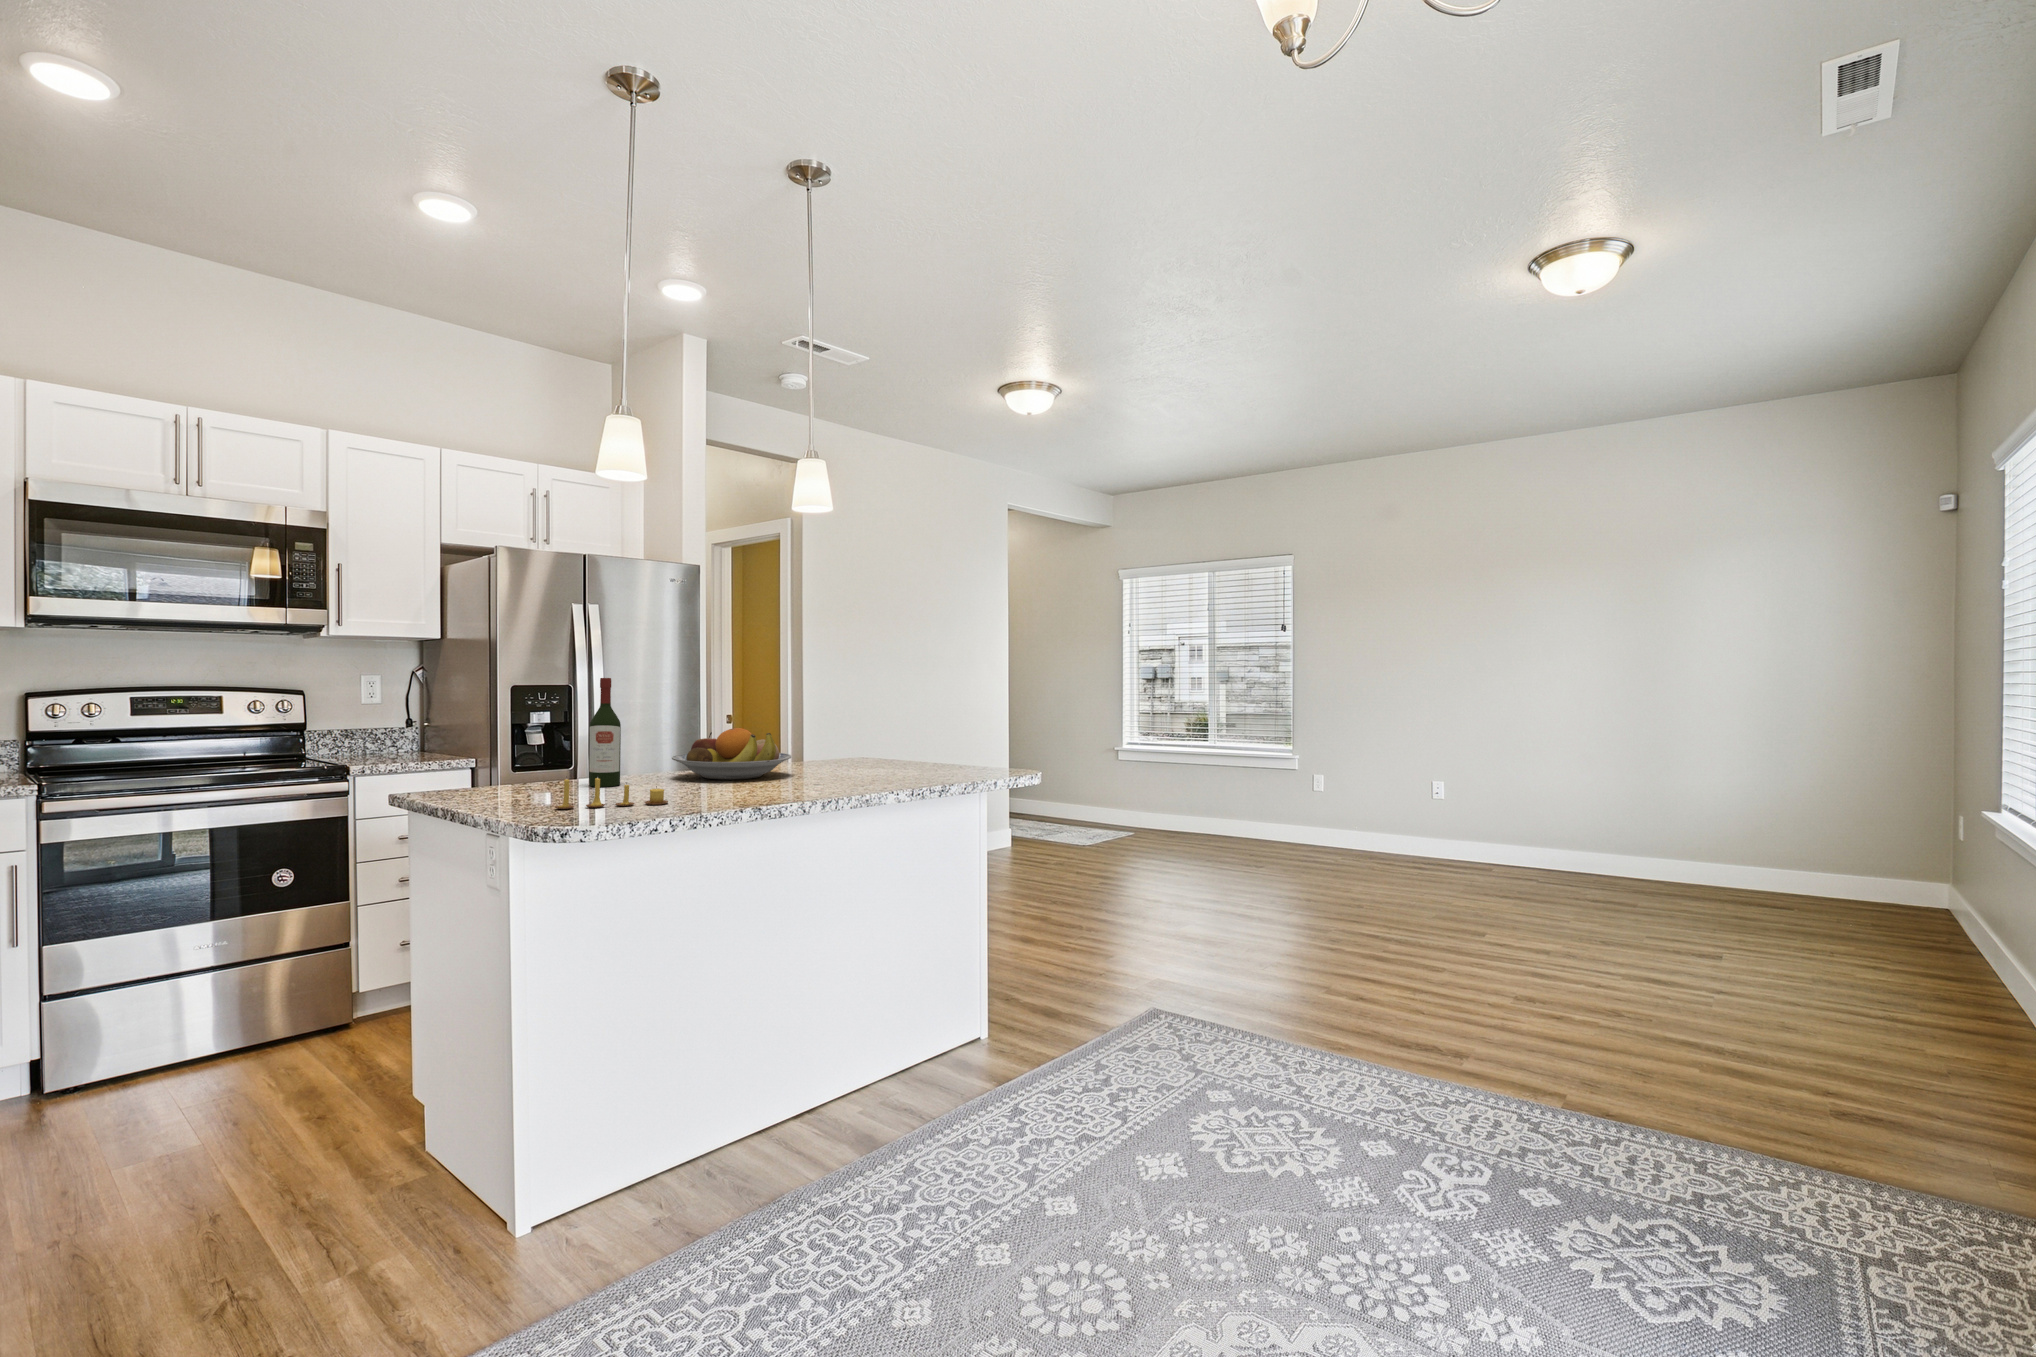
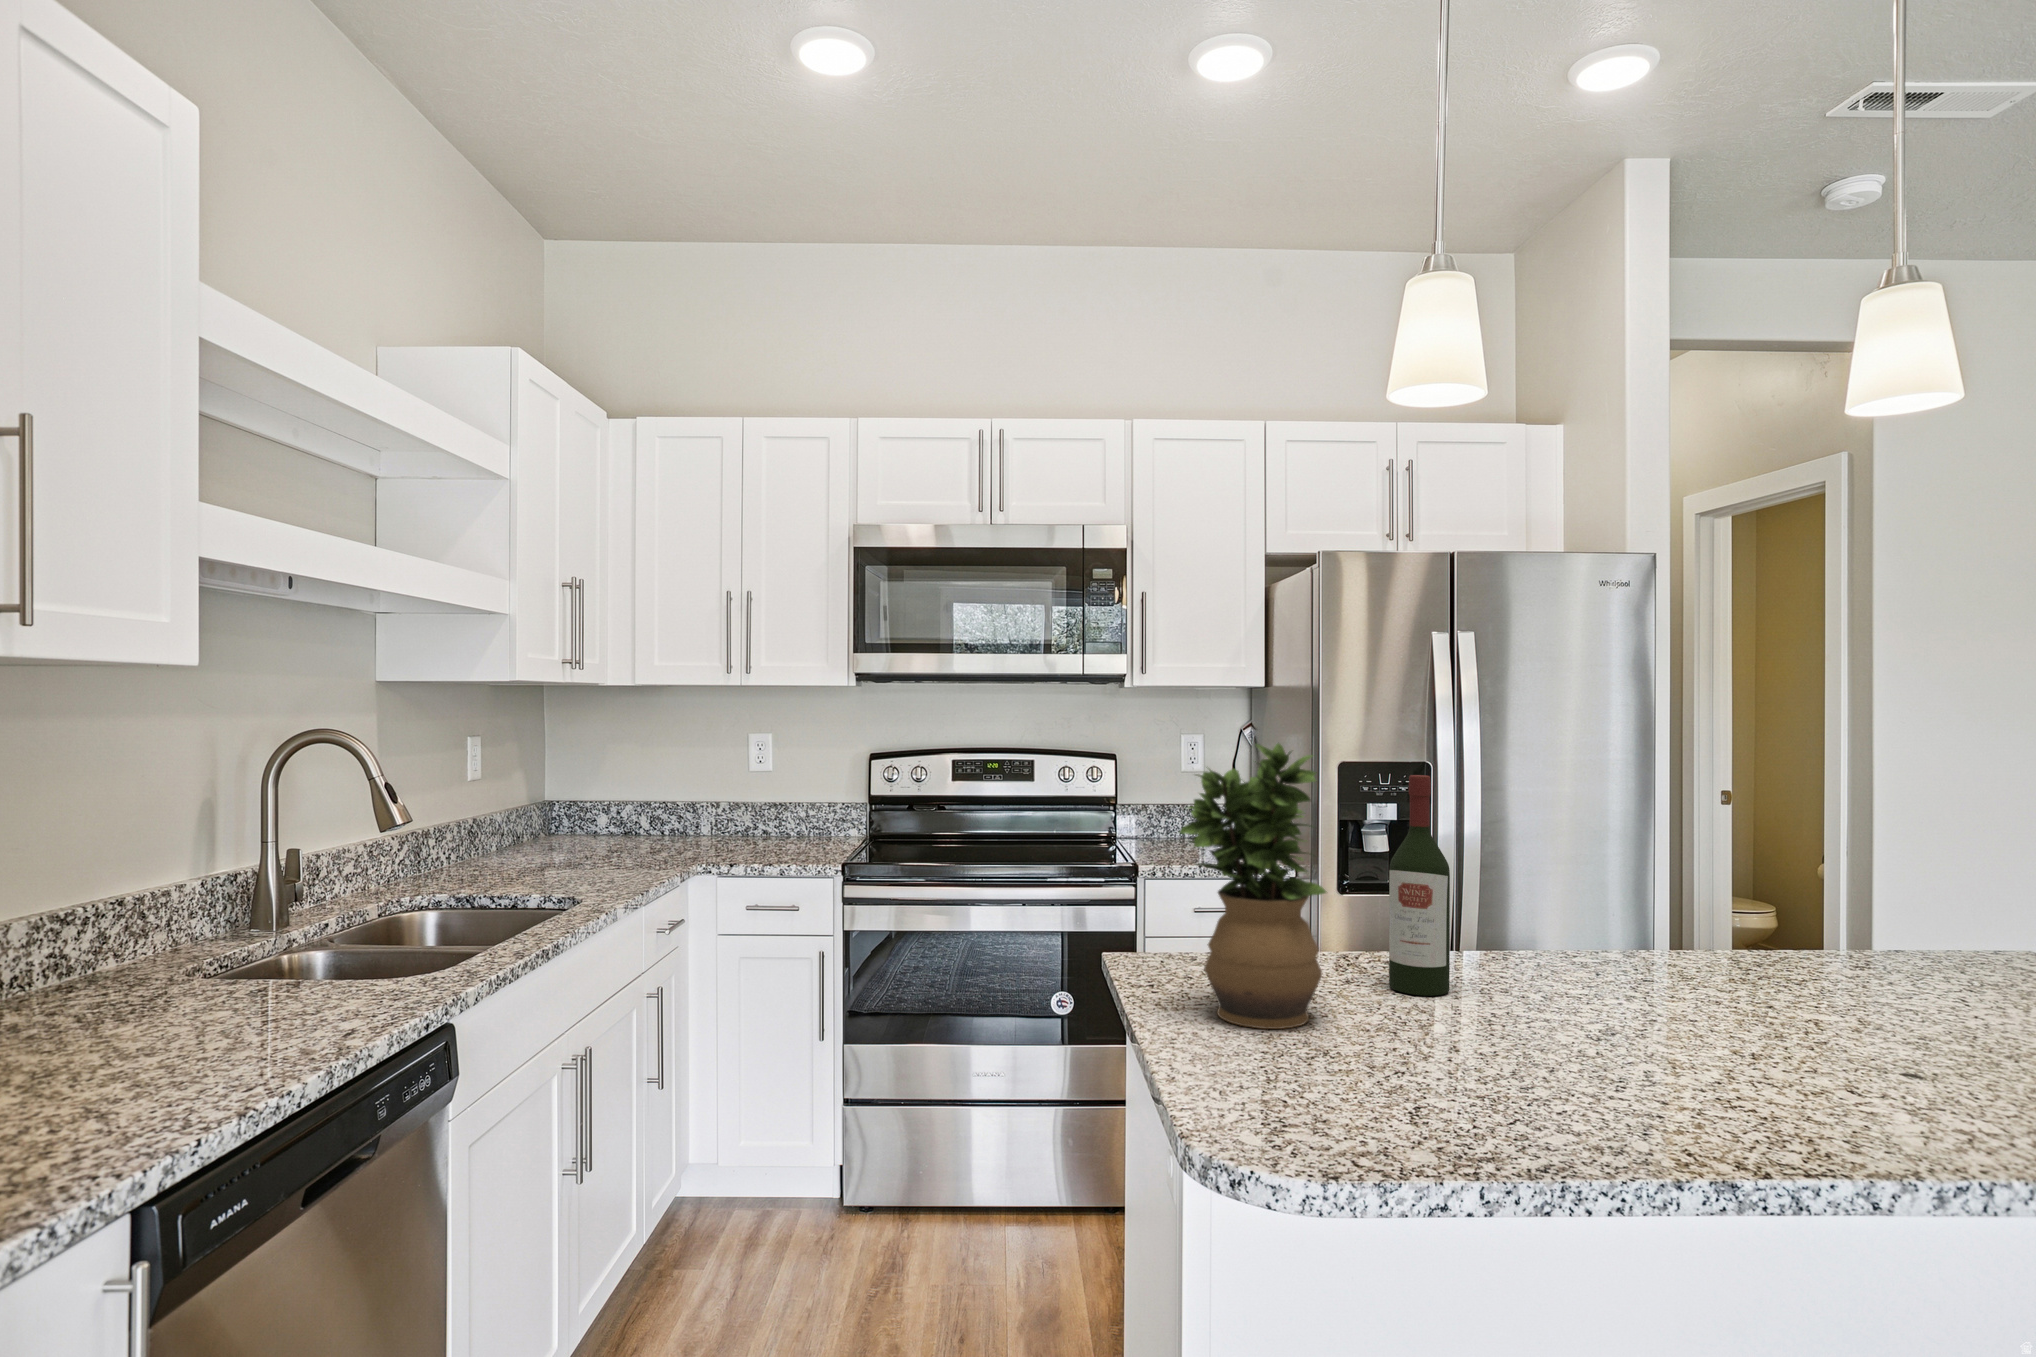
potted plant: none [489,659,571,801] -> present [1180,743,1326,1029]
fruit bowl: present [672,728,792,780] -> none [1564,892,1868,1019]
candle: present [555,776,668,809] -> none [1260,1007,1512,1111]

